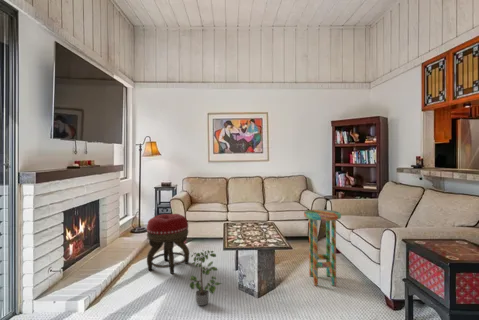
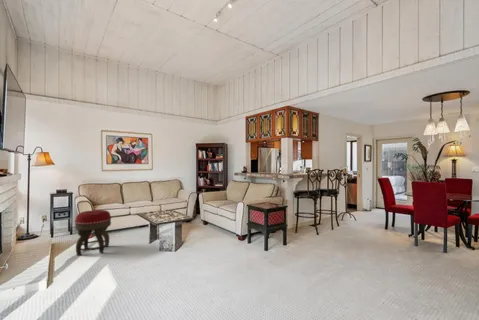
side table: present [304,209,341,286] -> none [195,197,216,240]
potted plant: present [190,251,221,306] -> none [133,223,156,261]

